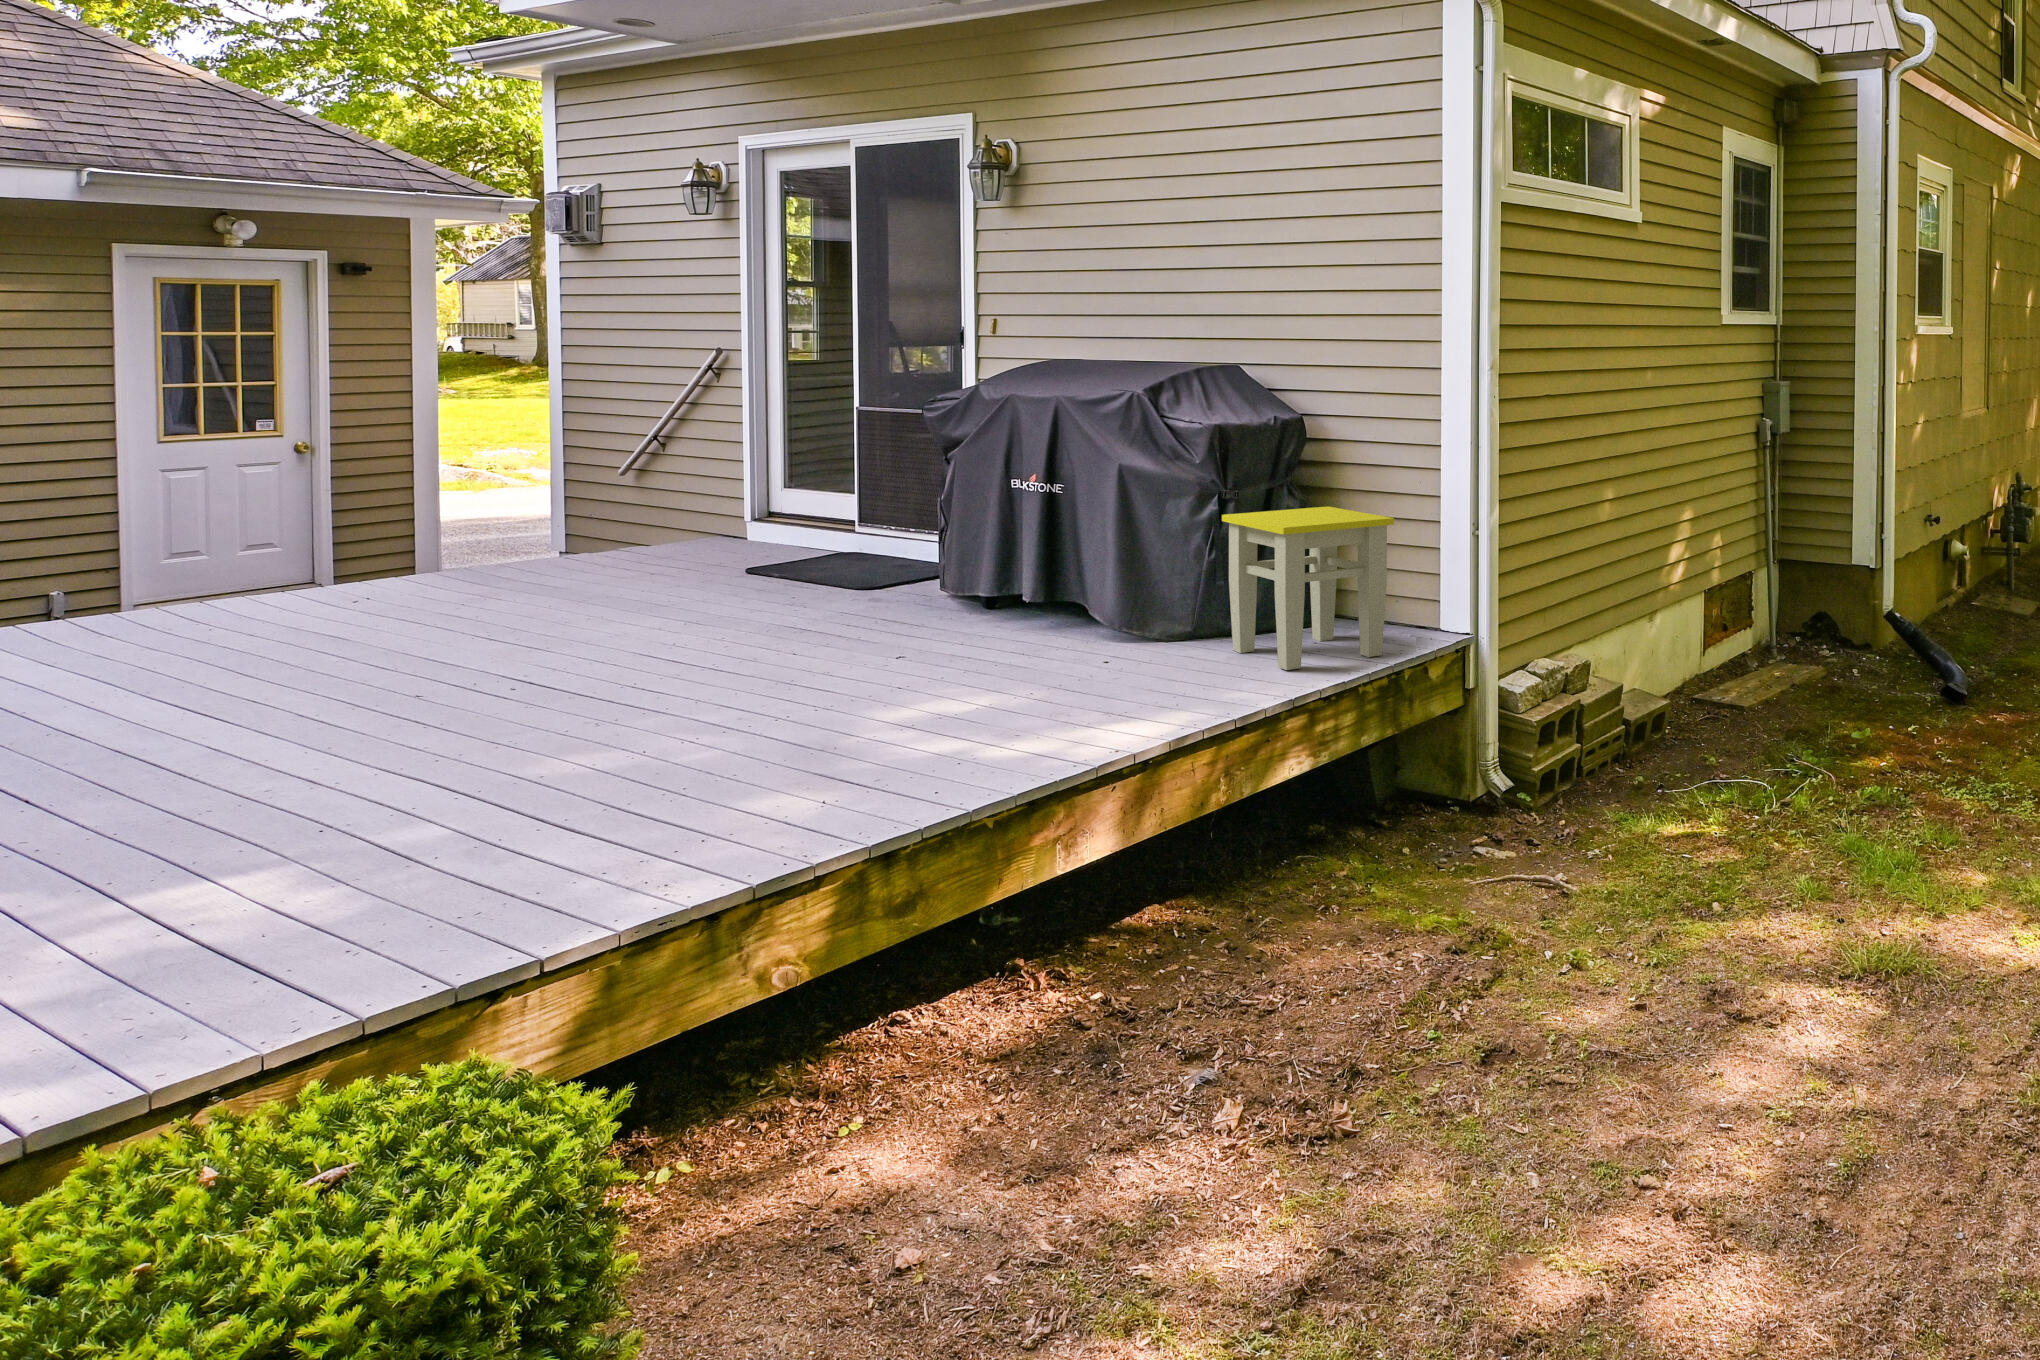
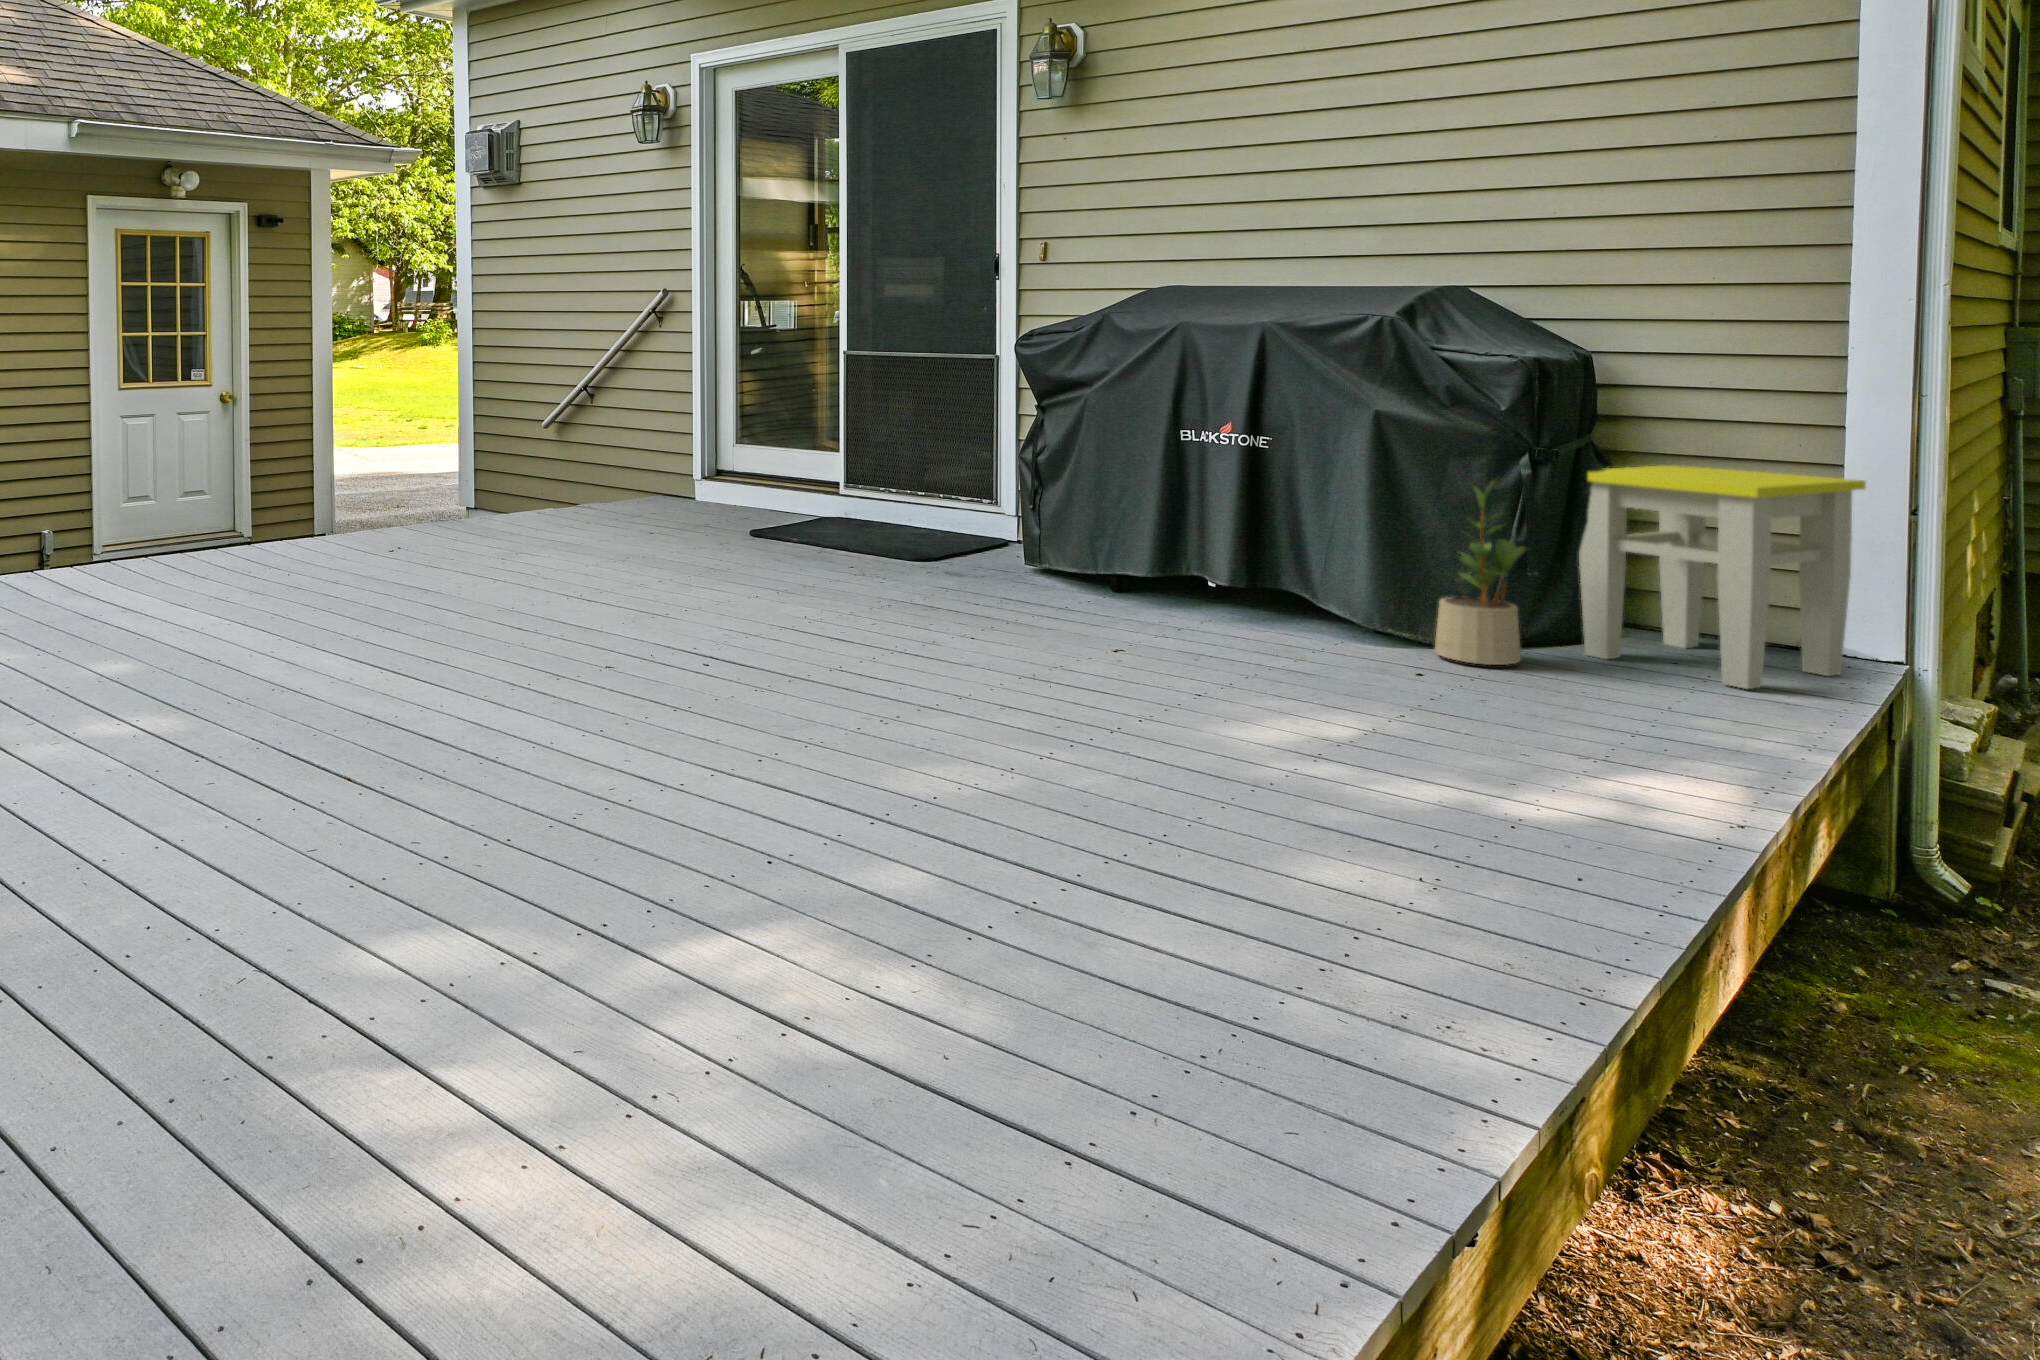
potted plant: none [1114,519,1189,662] -> present [1435,481,1525,665]

